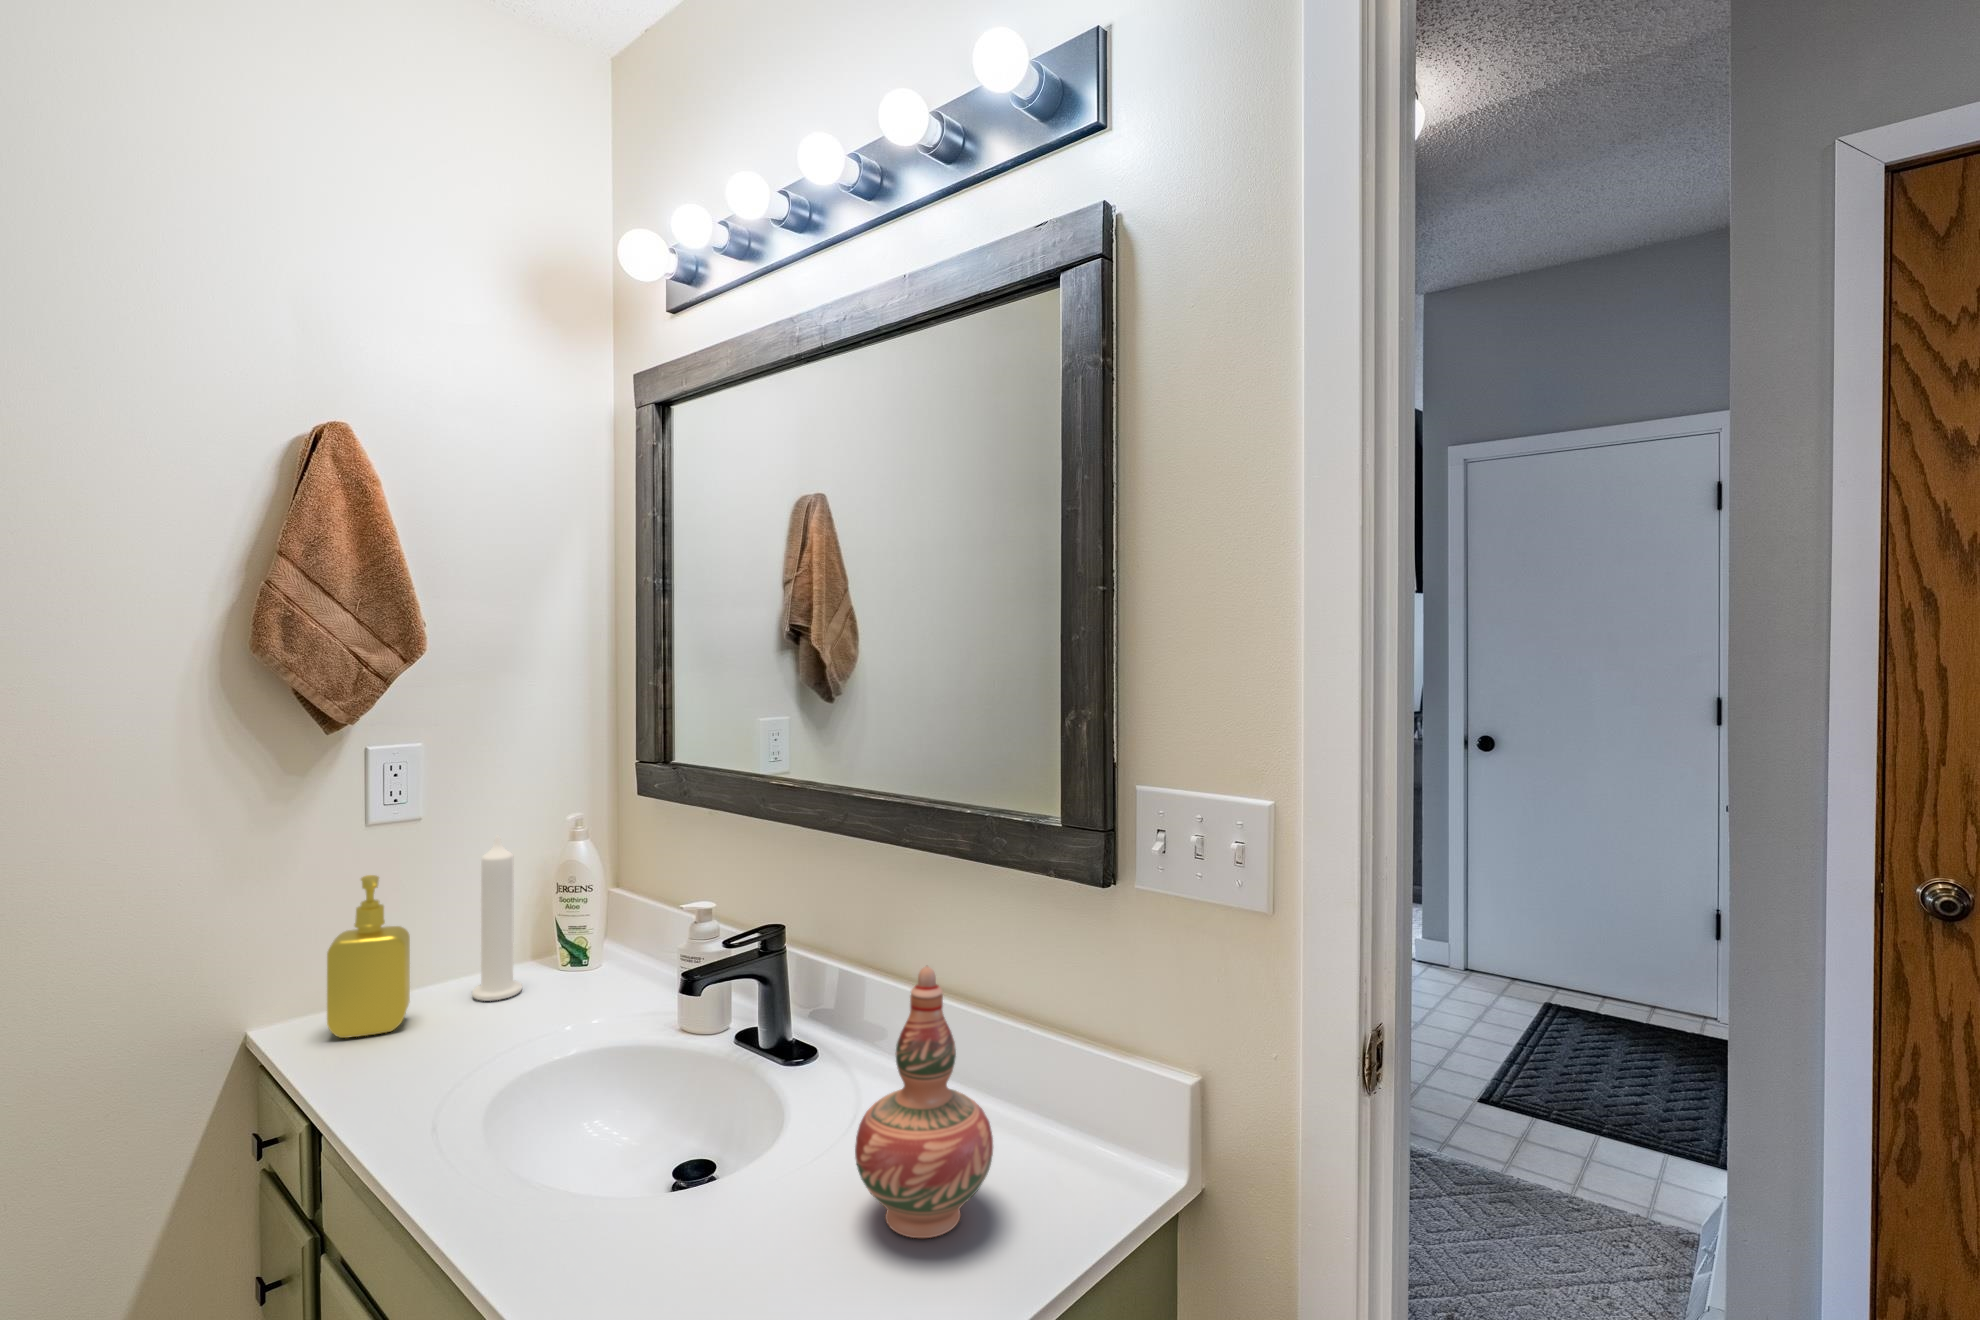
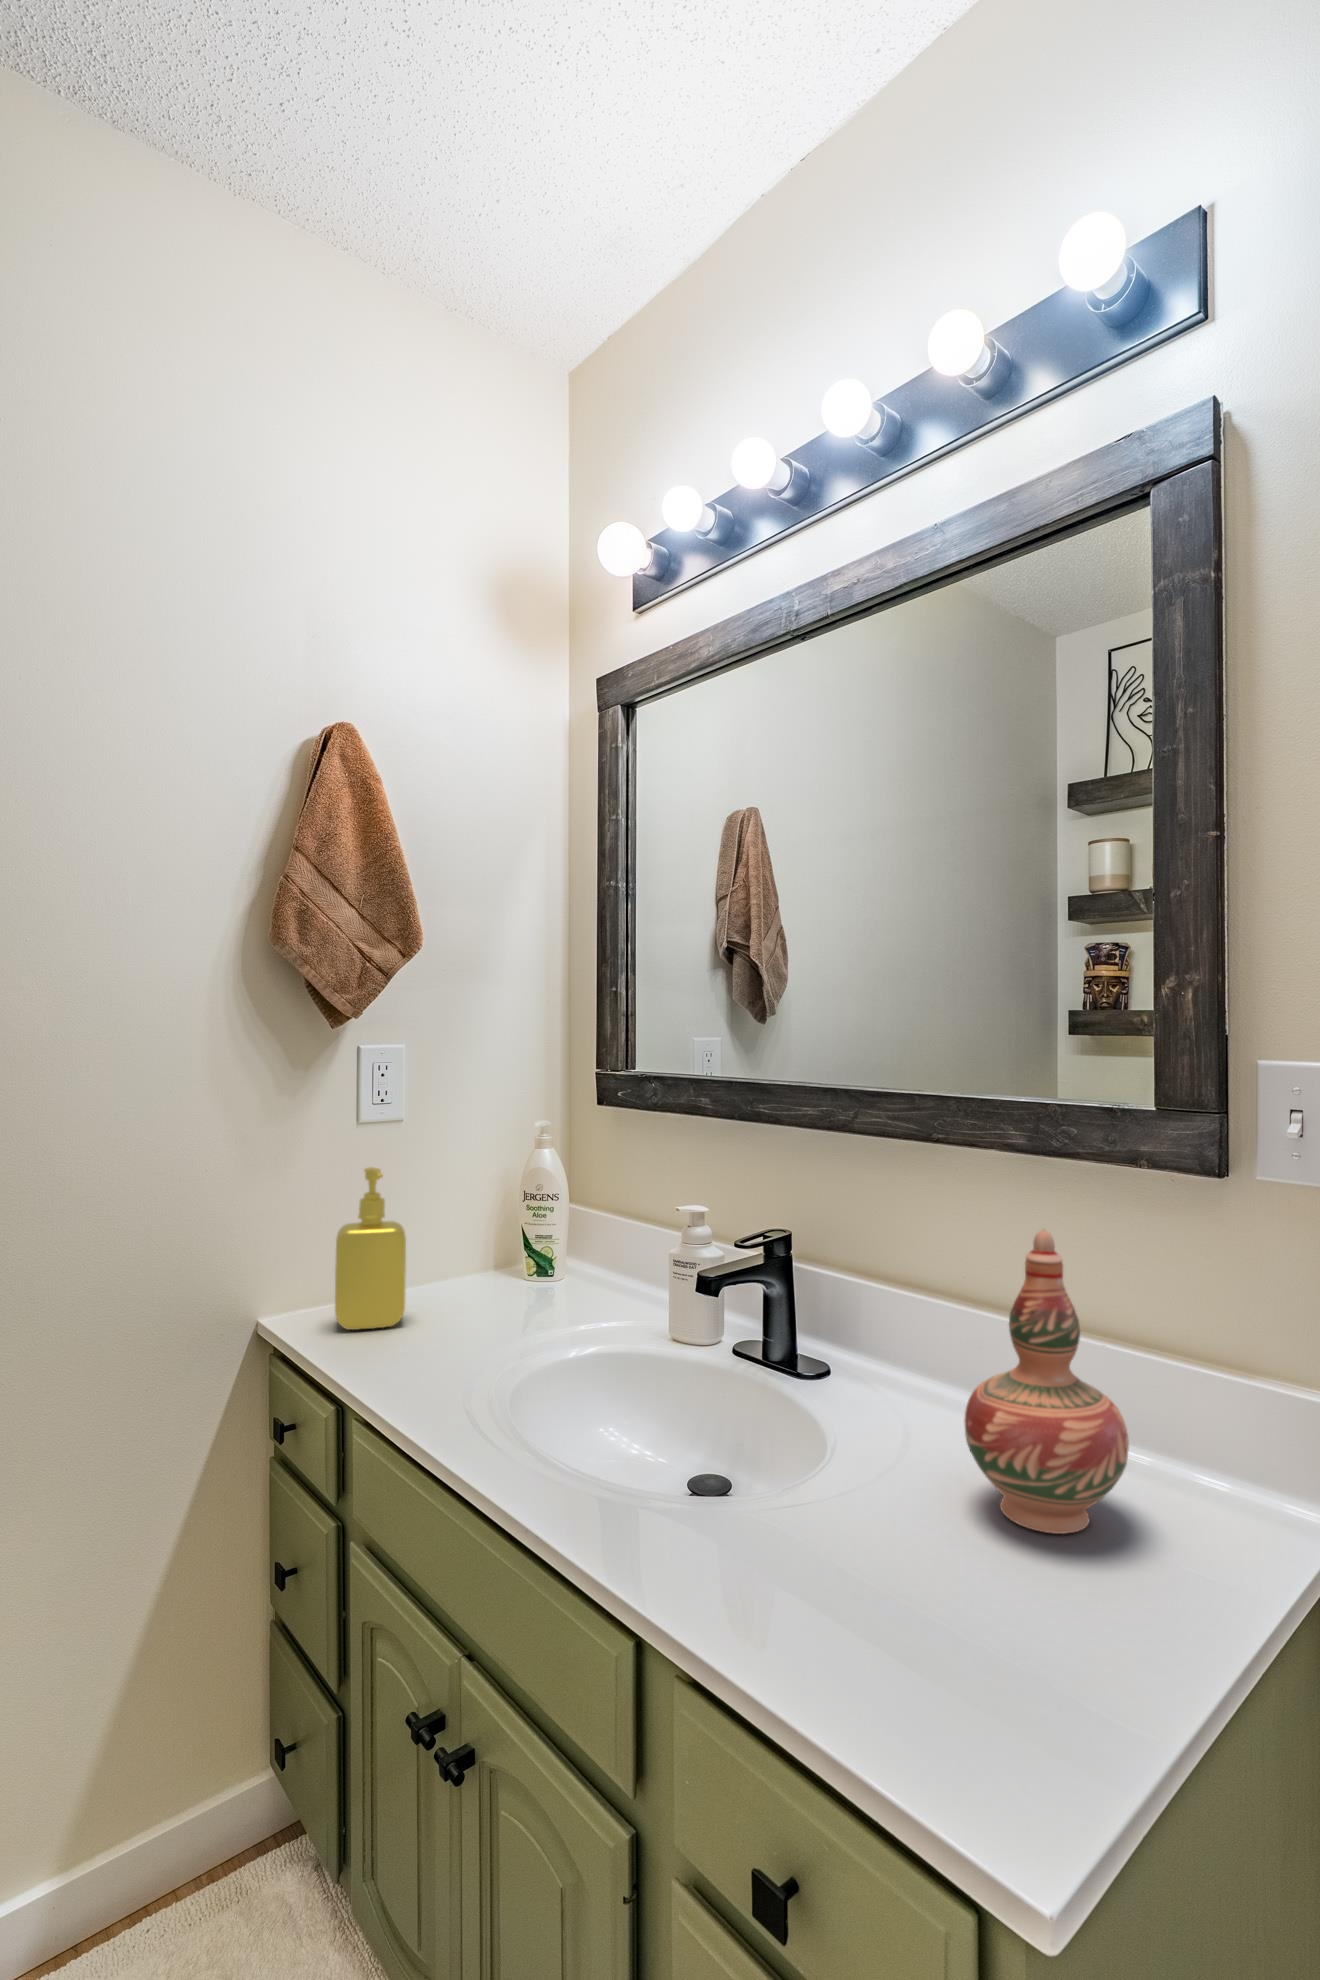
candle: present [472,835,522,1001] -> none [455,1135,502,1305]

